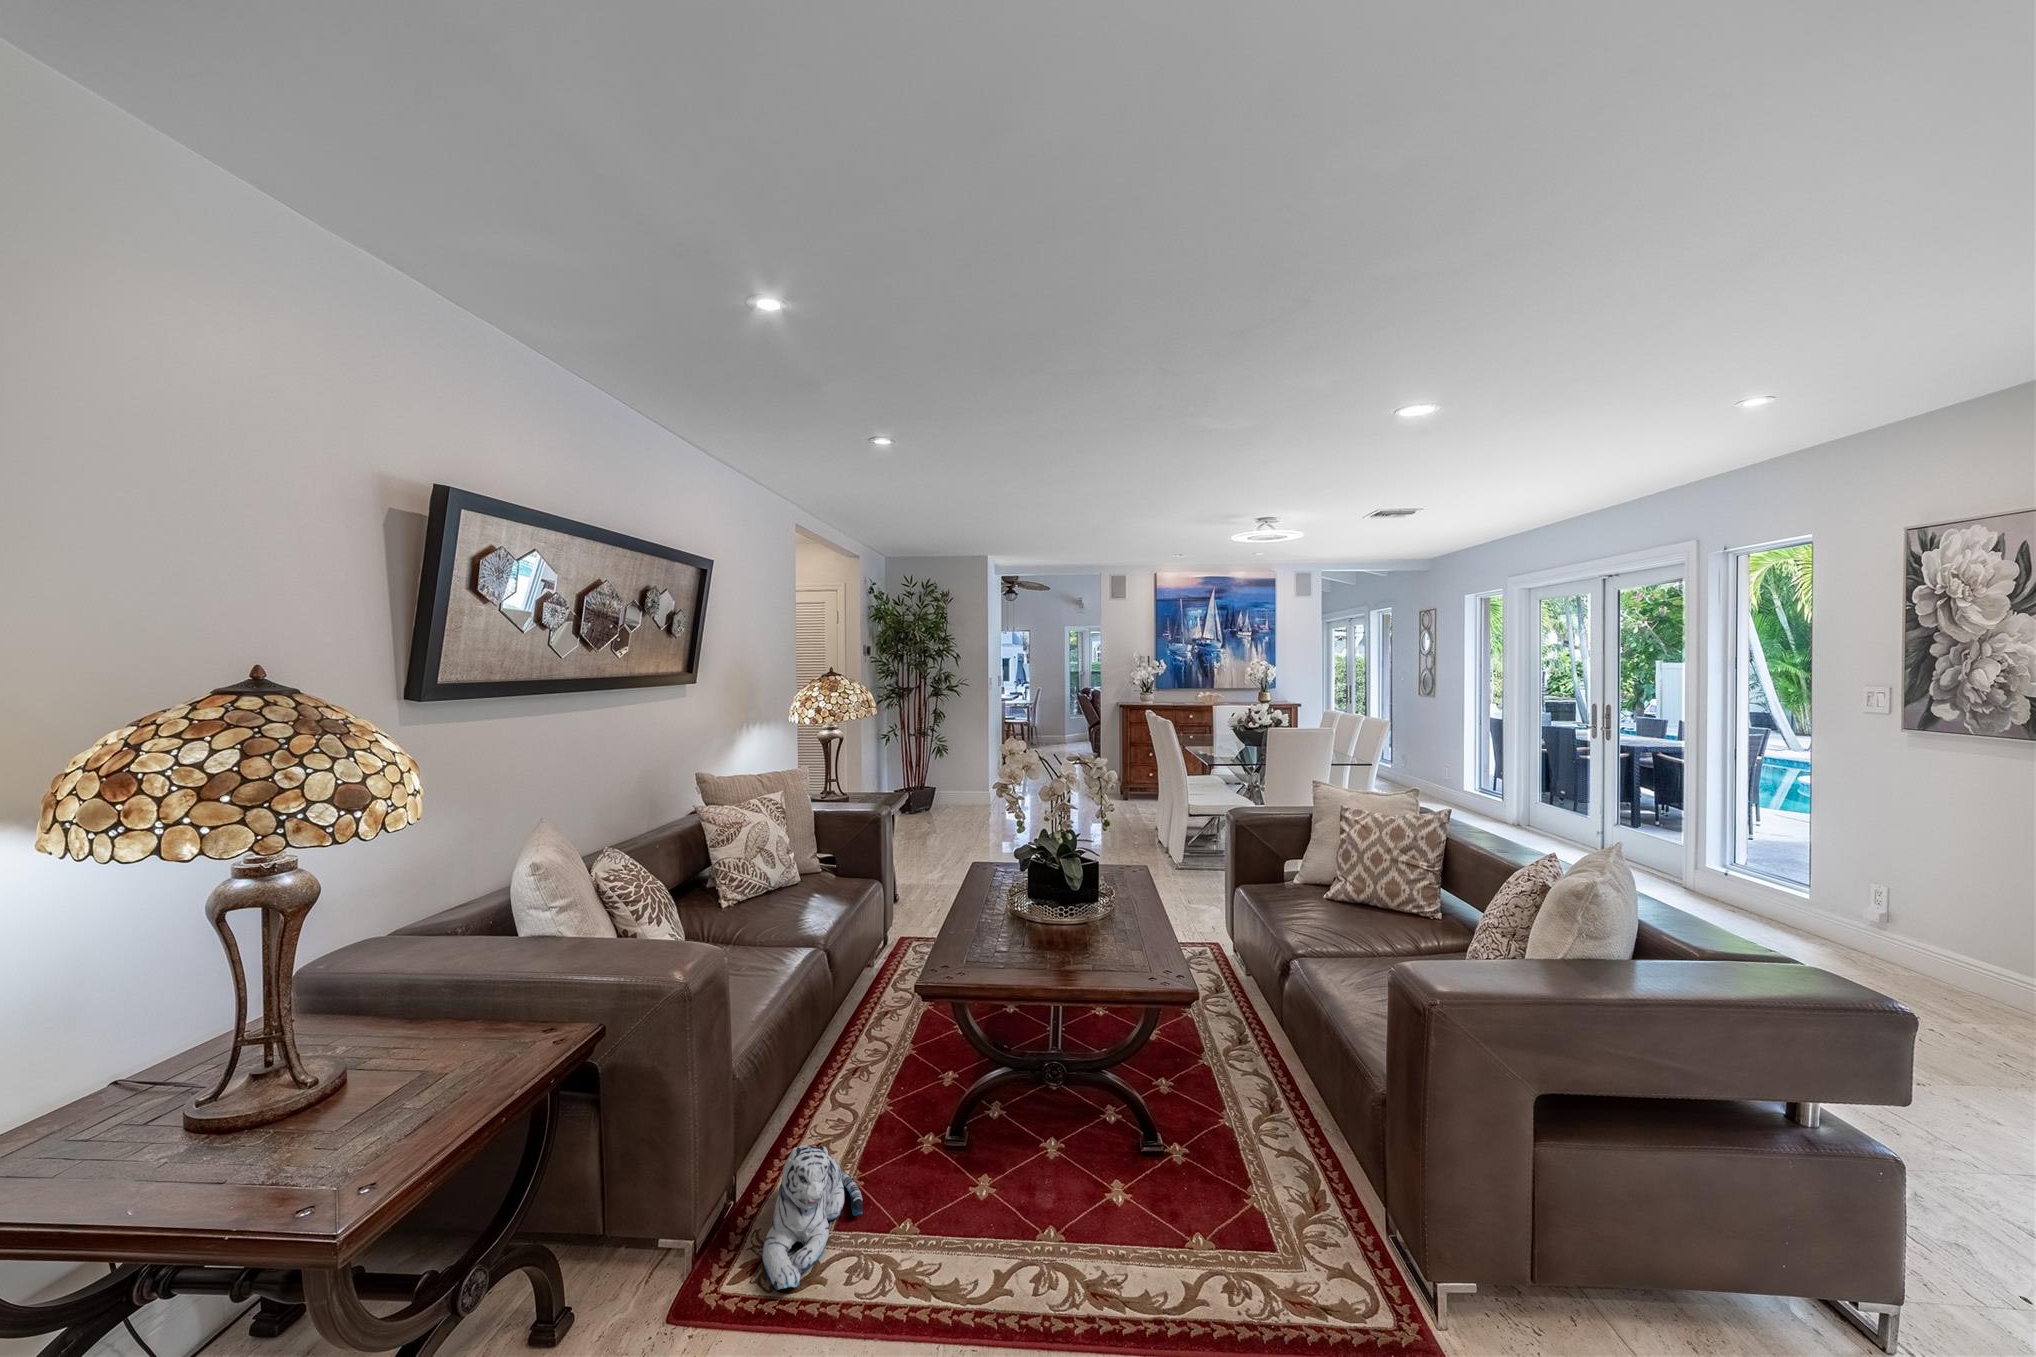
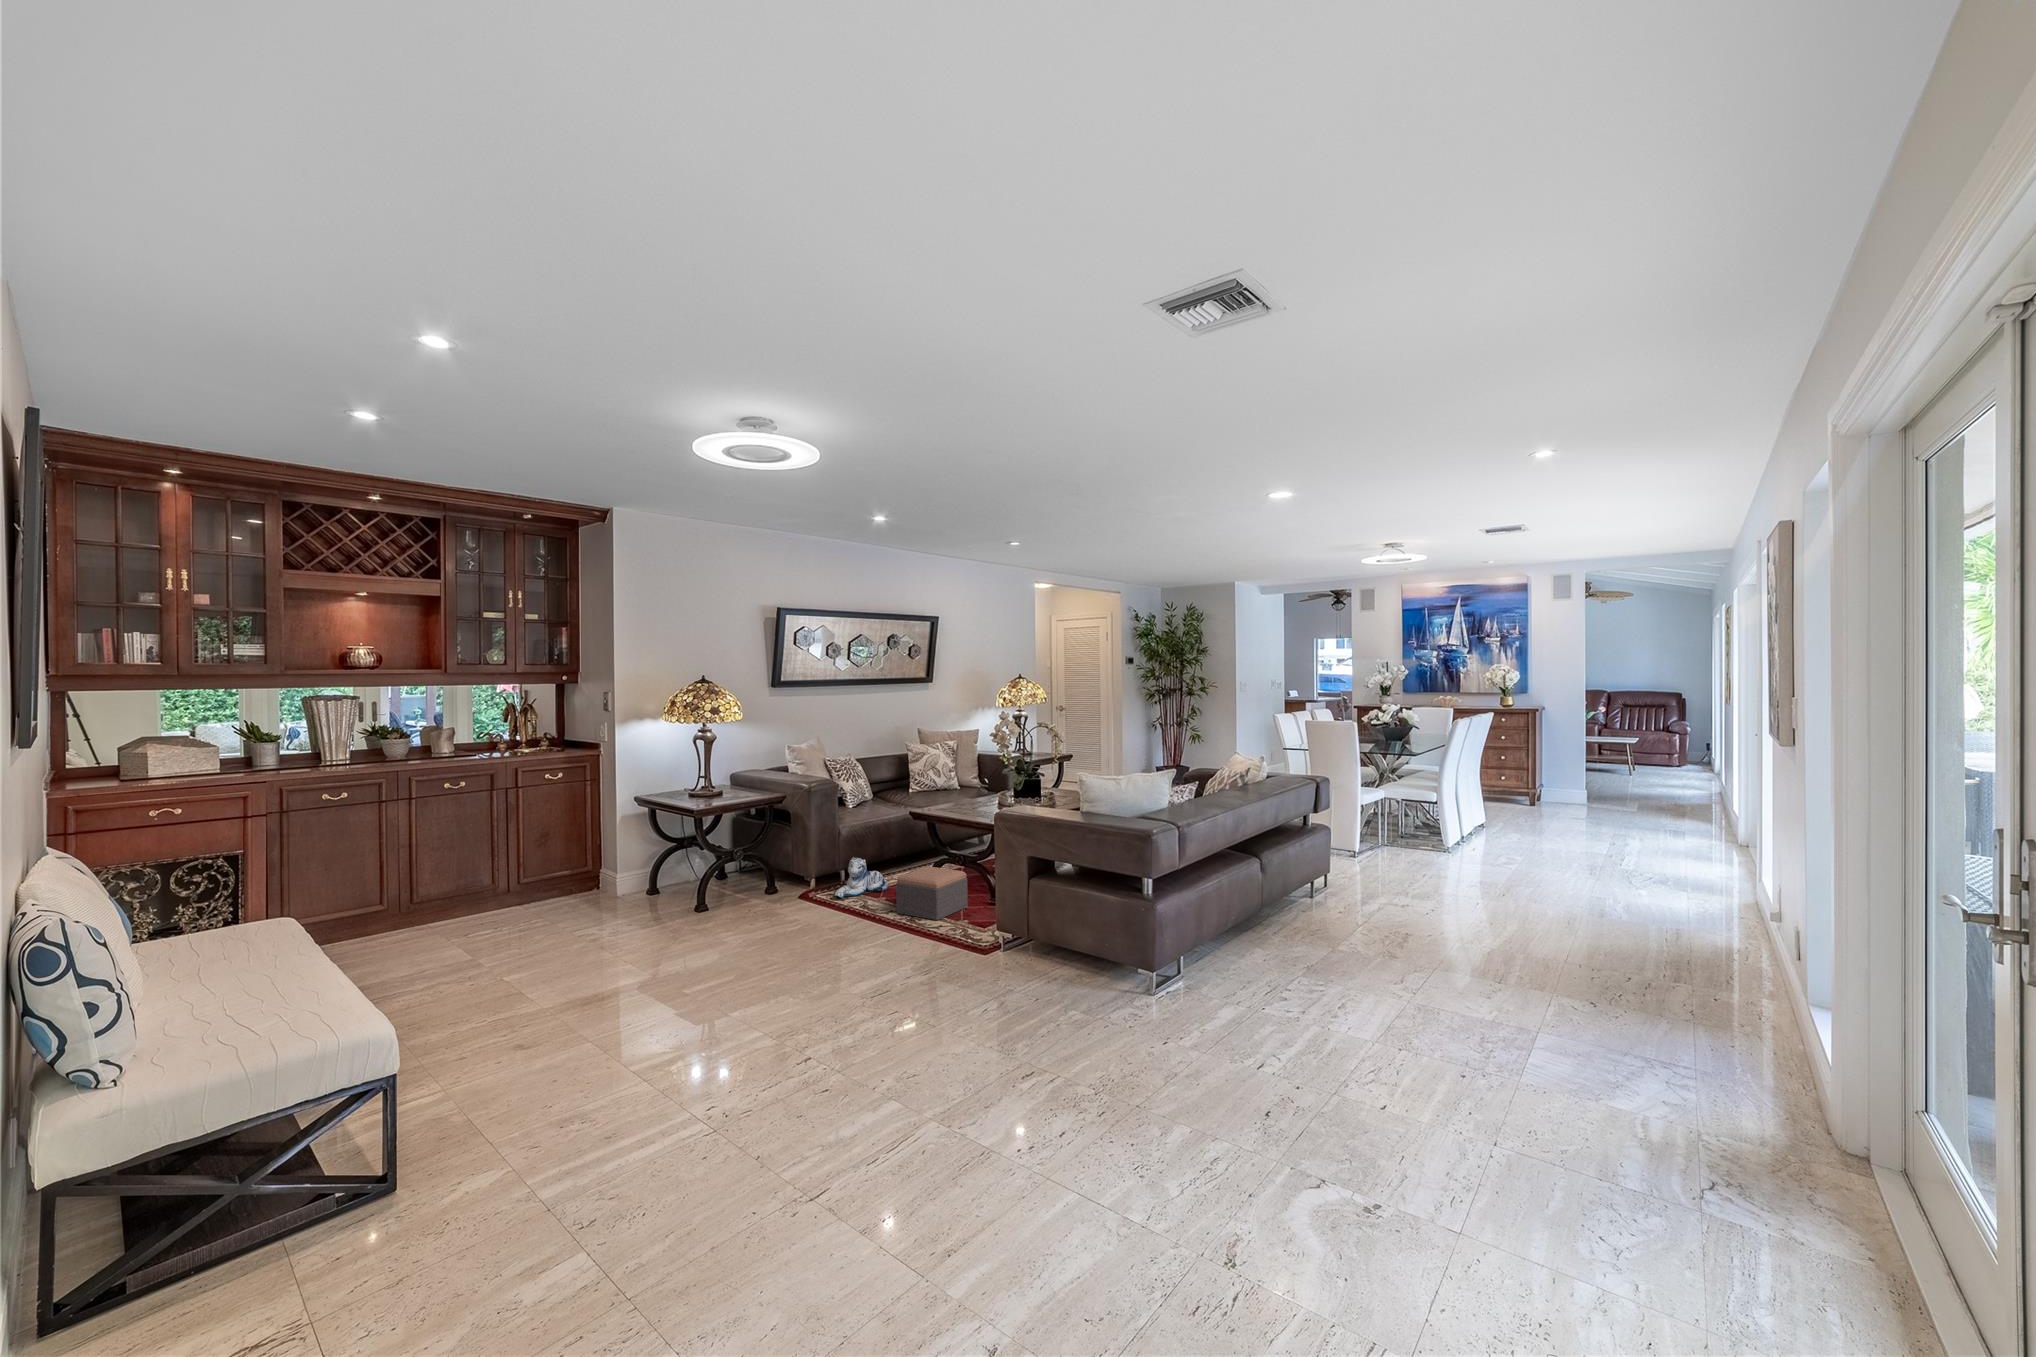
footstool: none [1014,1128,1158,1303] -> present [896,866,968,920]

